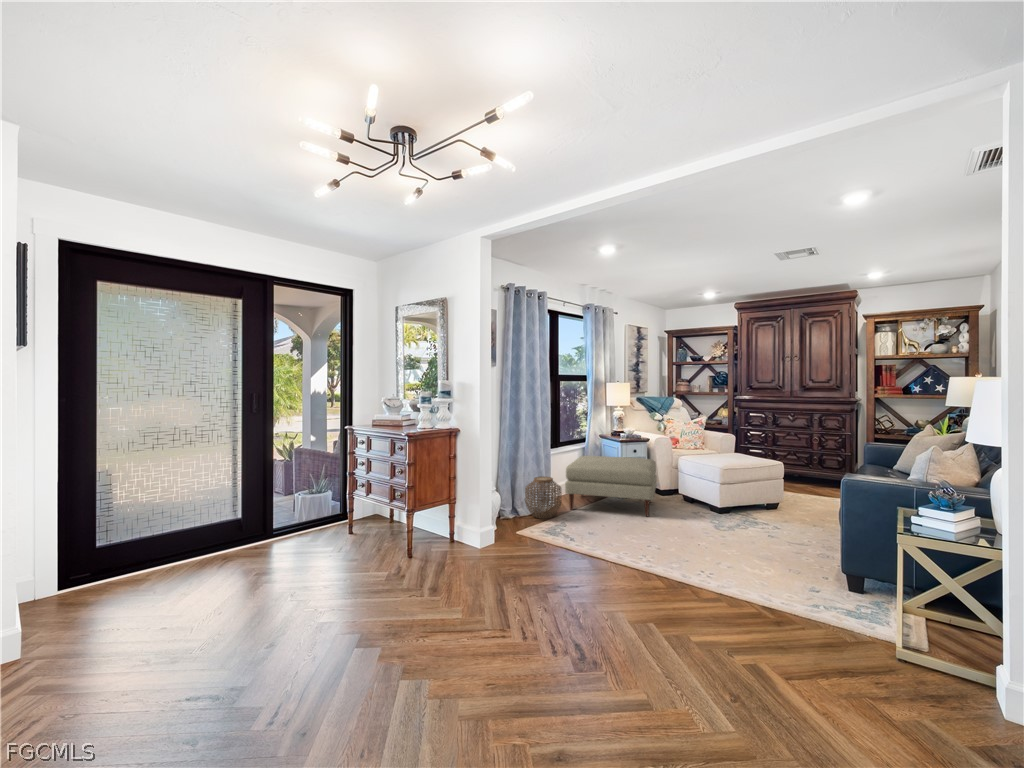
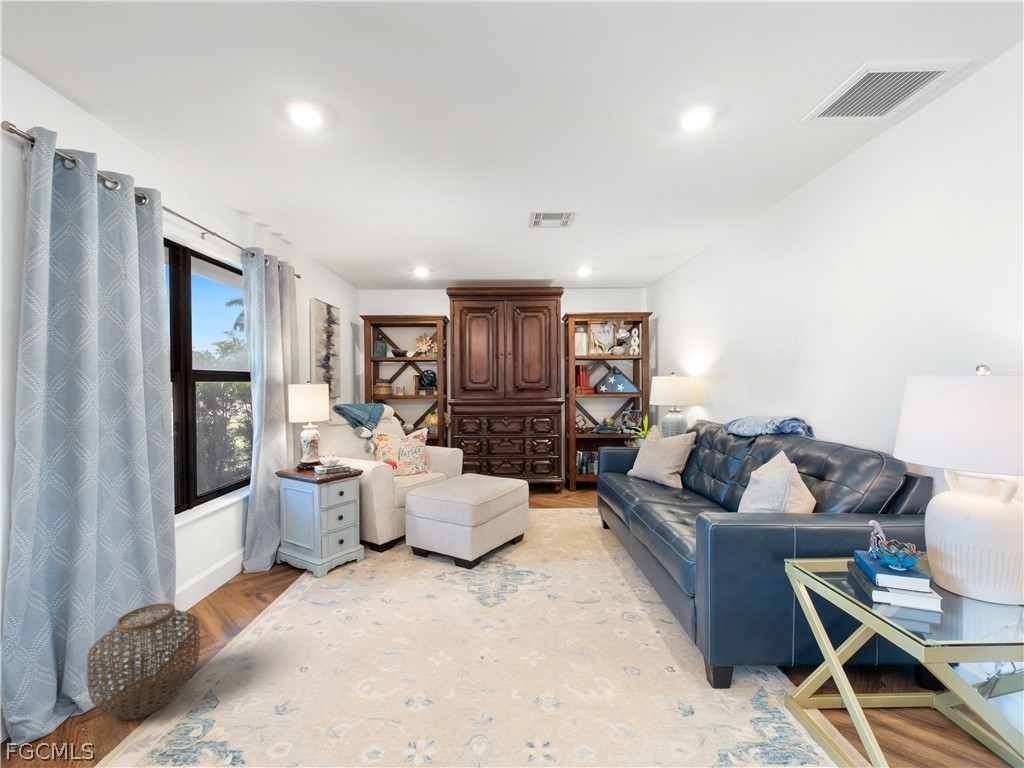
ottoman: present [565,456,657,516] -> none [209,506,390,648]

